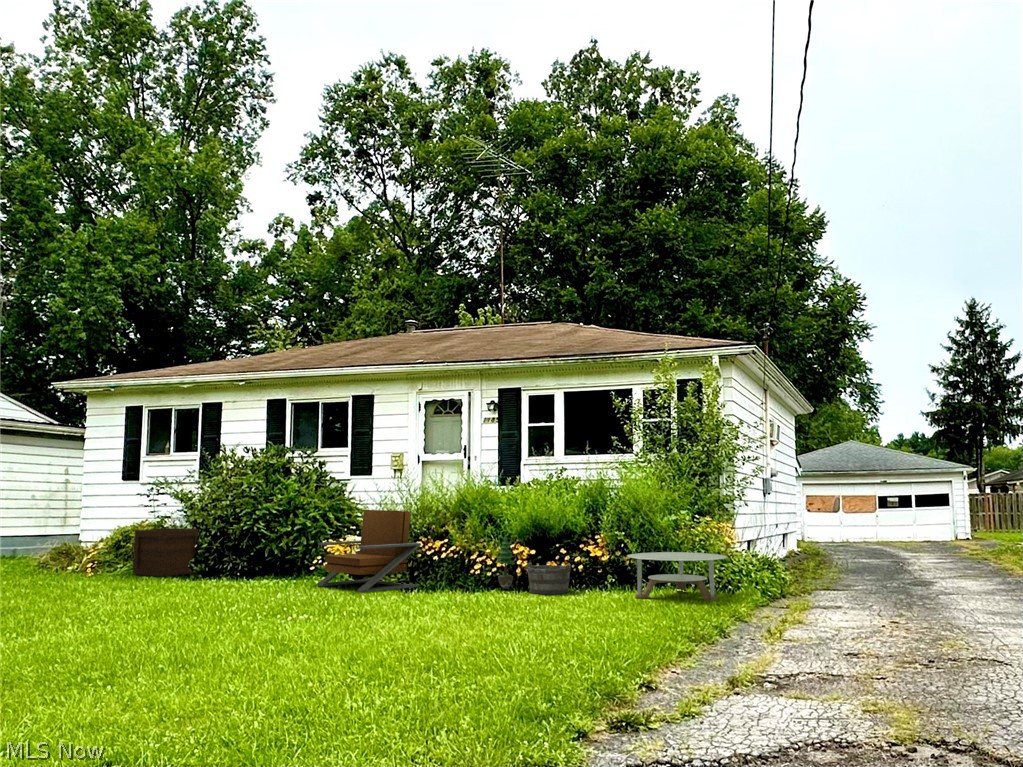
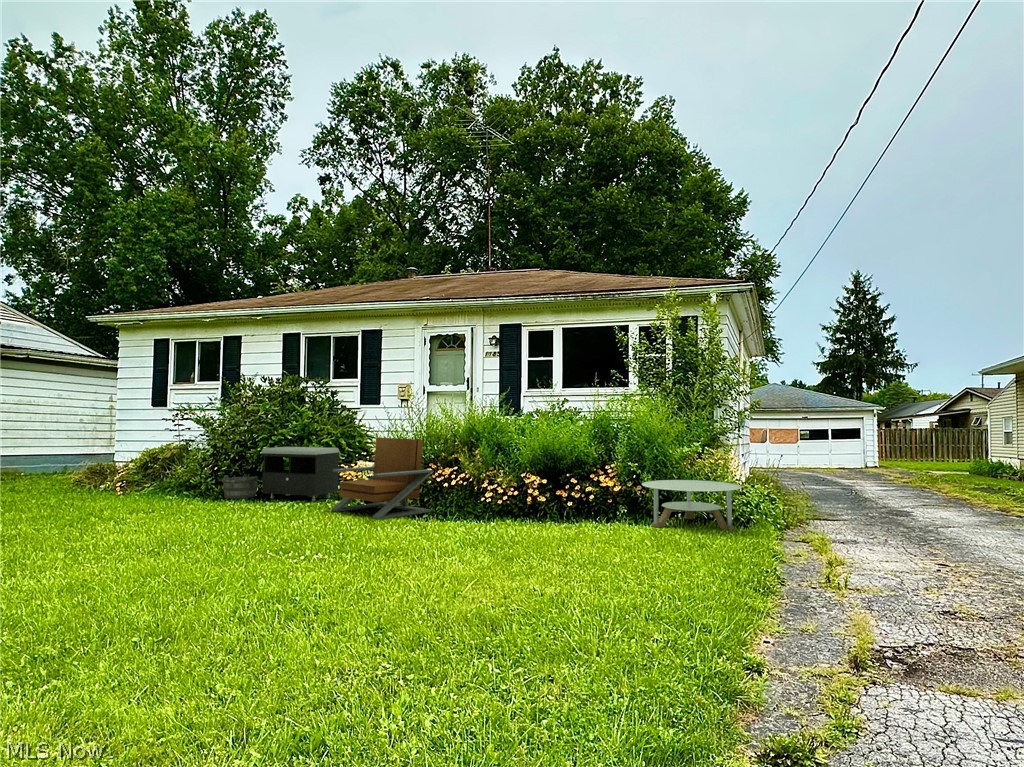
storage bench: none [245,521,326,578] -> present [262,447,339,501]
wooden crate: present [133,528,198,577] -> none [154,453,220,500]
potted tree: present [497,535,515,589] -> none [508,462,527,515]
bucket: present [524,563,571,594] -> present [219,475,258,499]

